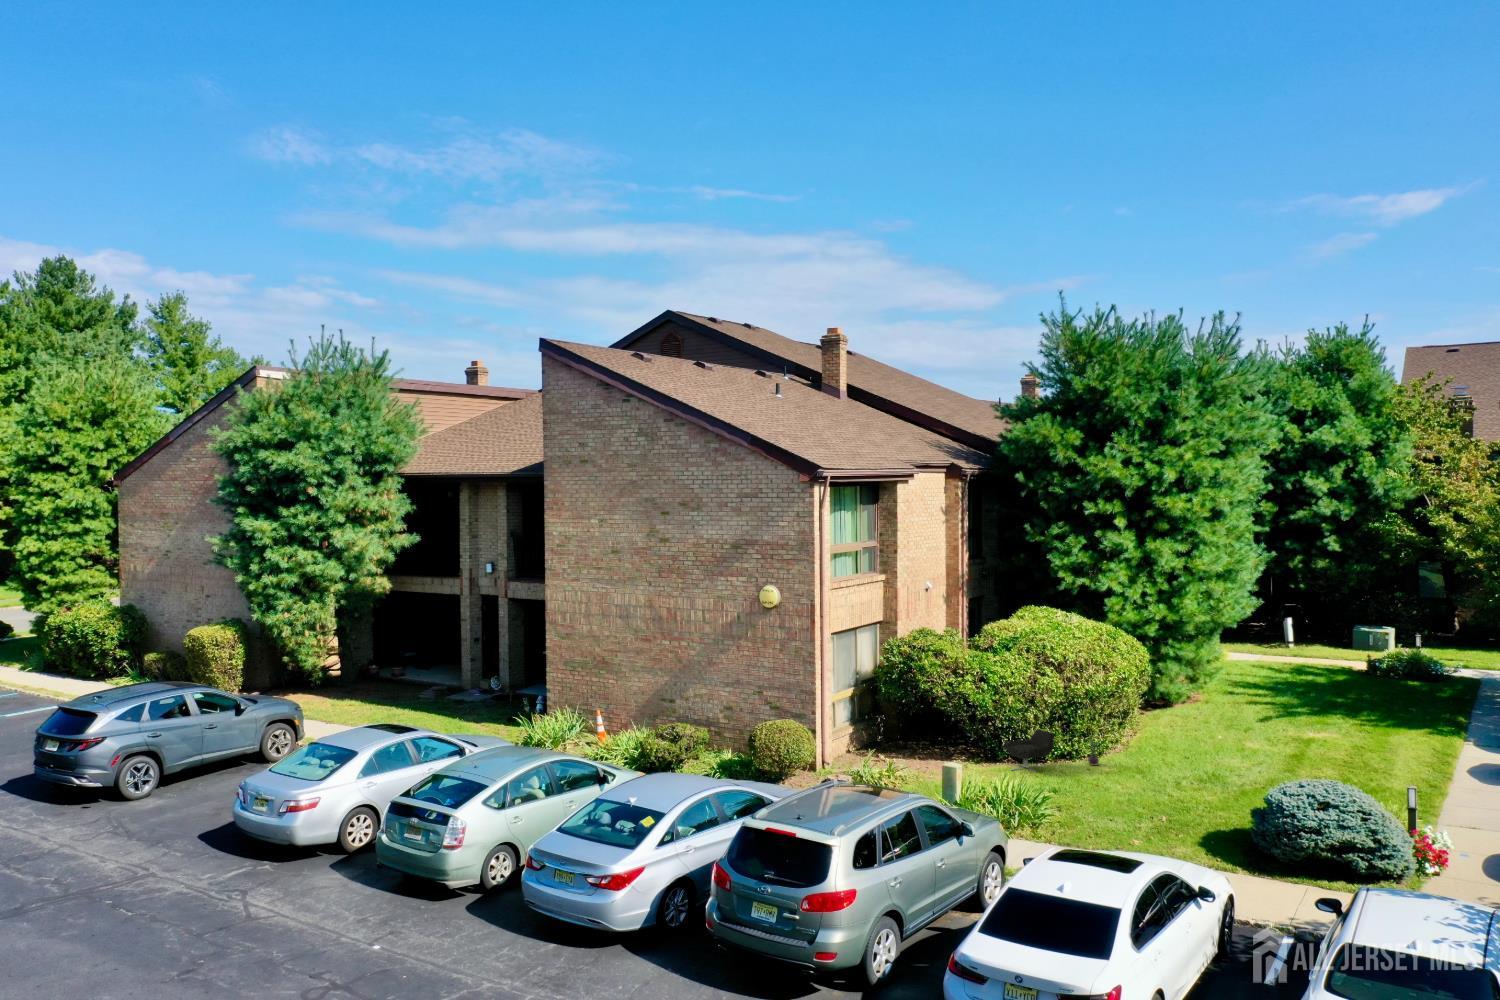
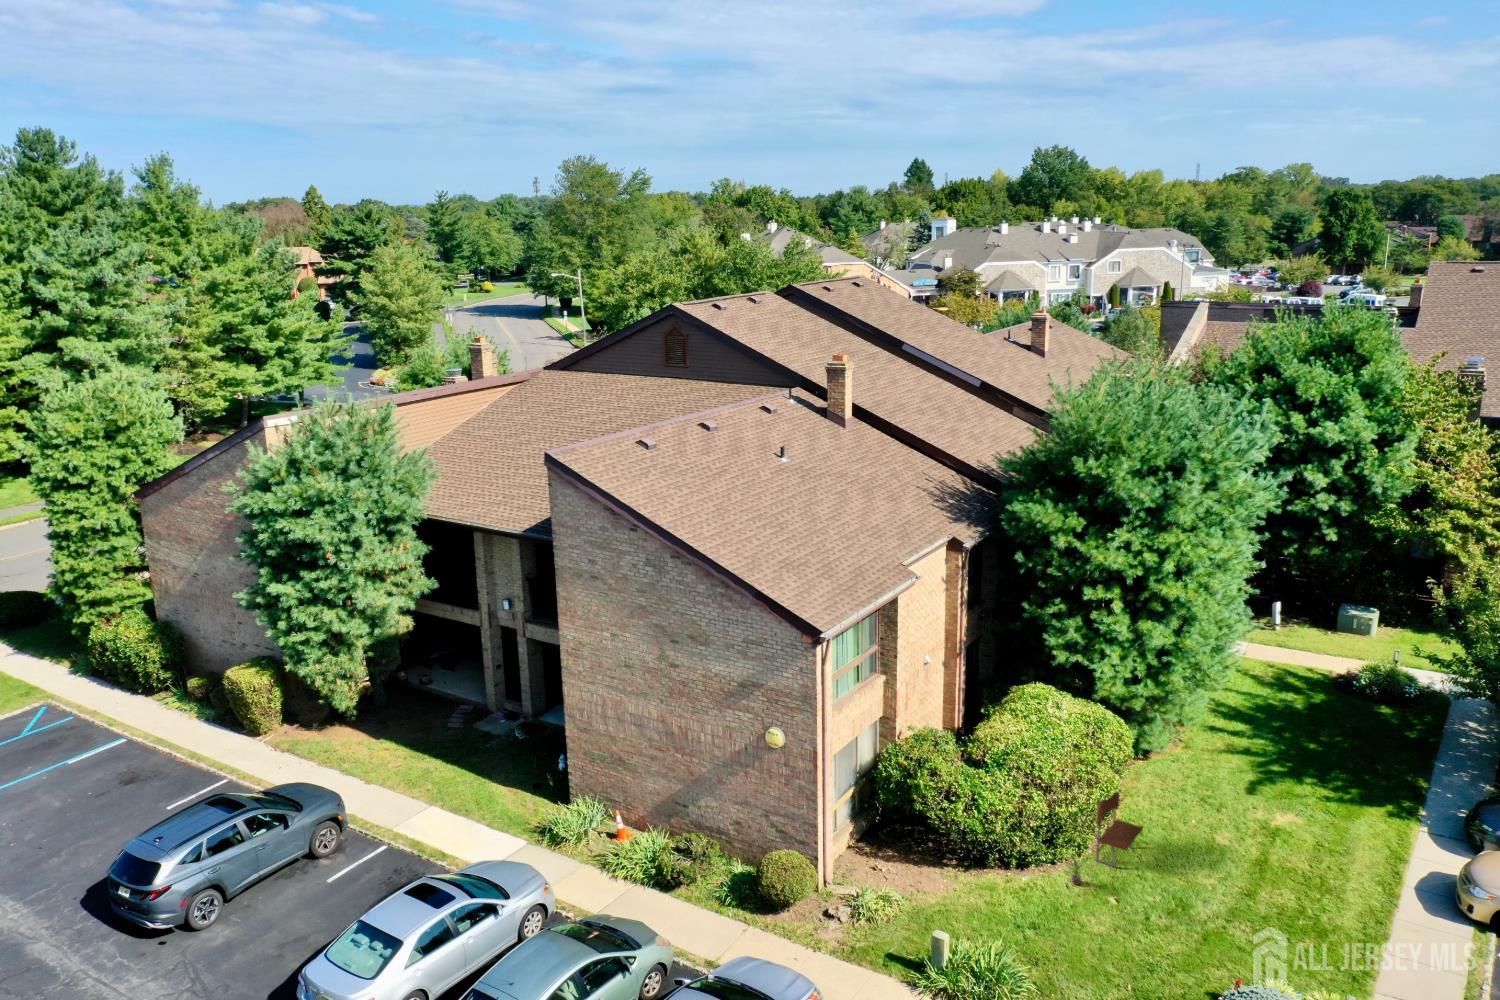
bench: none [1112,687,1162,757] -> present [1095,792,1143,868]
lounge chair: present [1005,728,1054,768] -> present [297,701,329,732]

